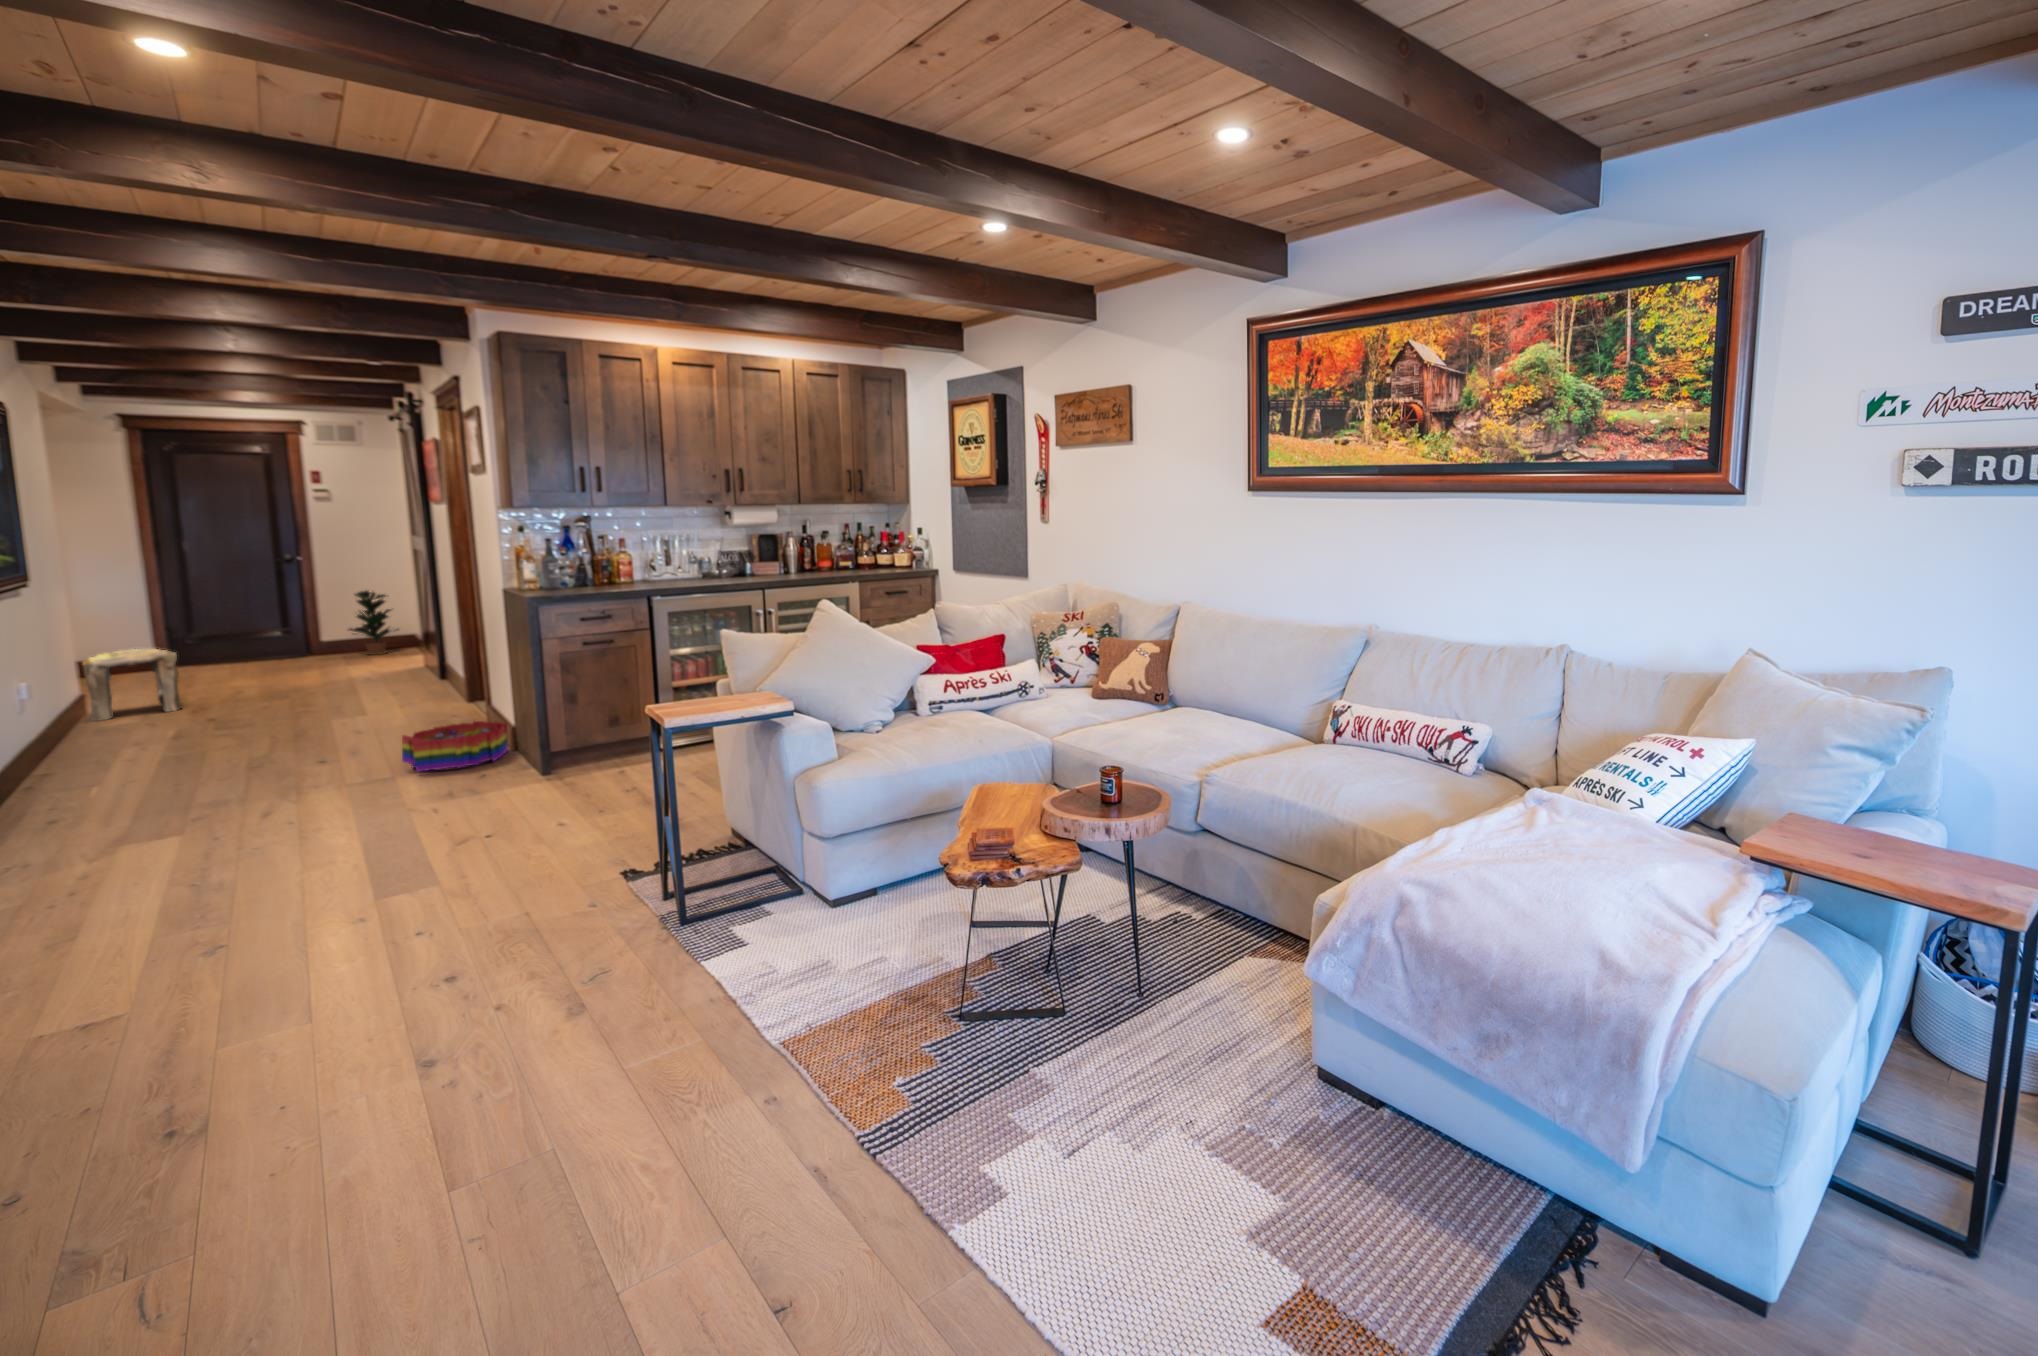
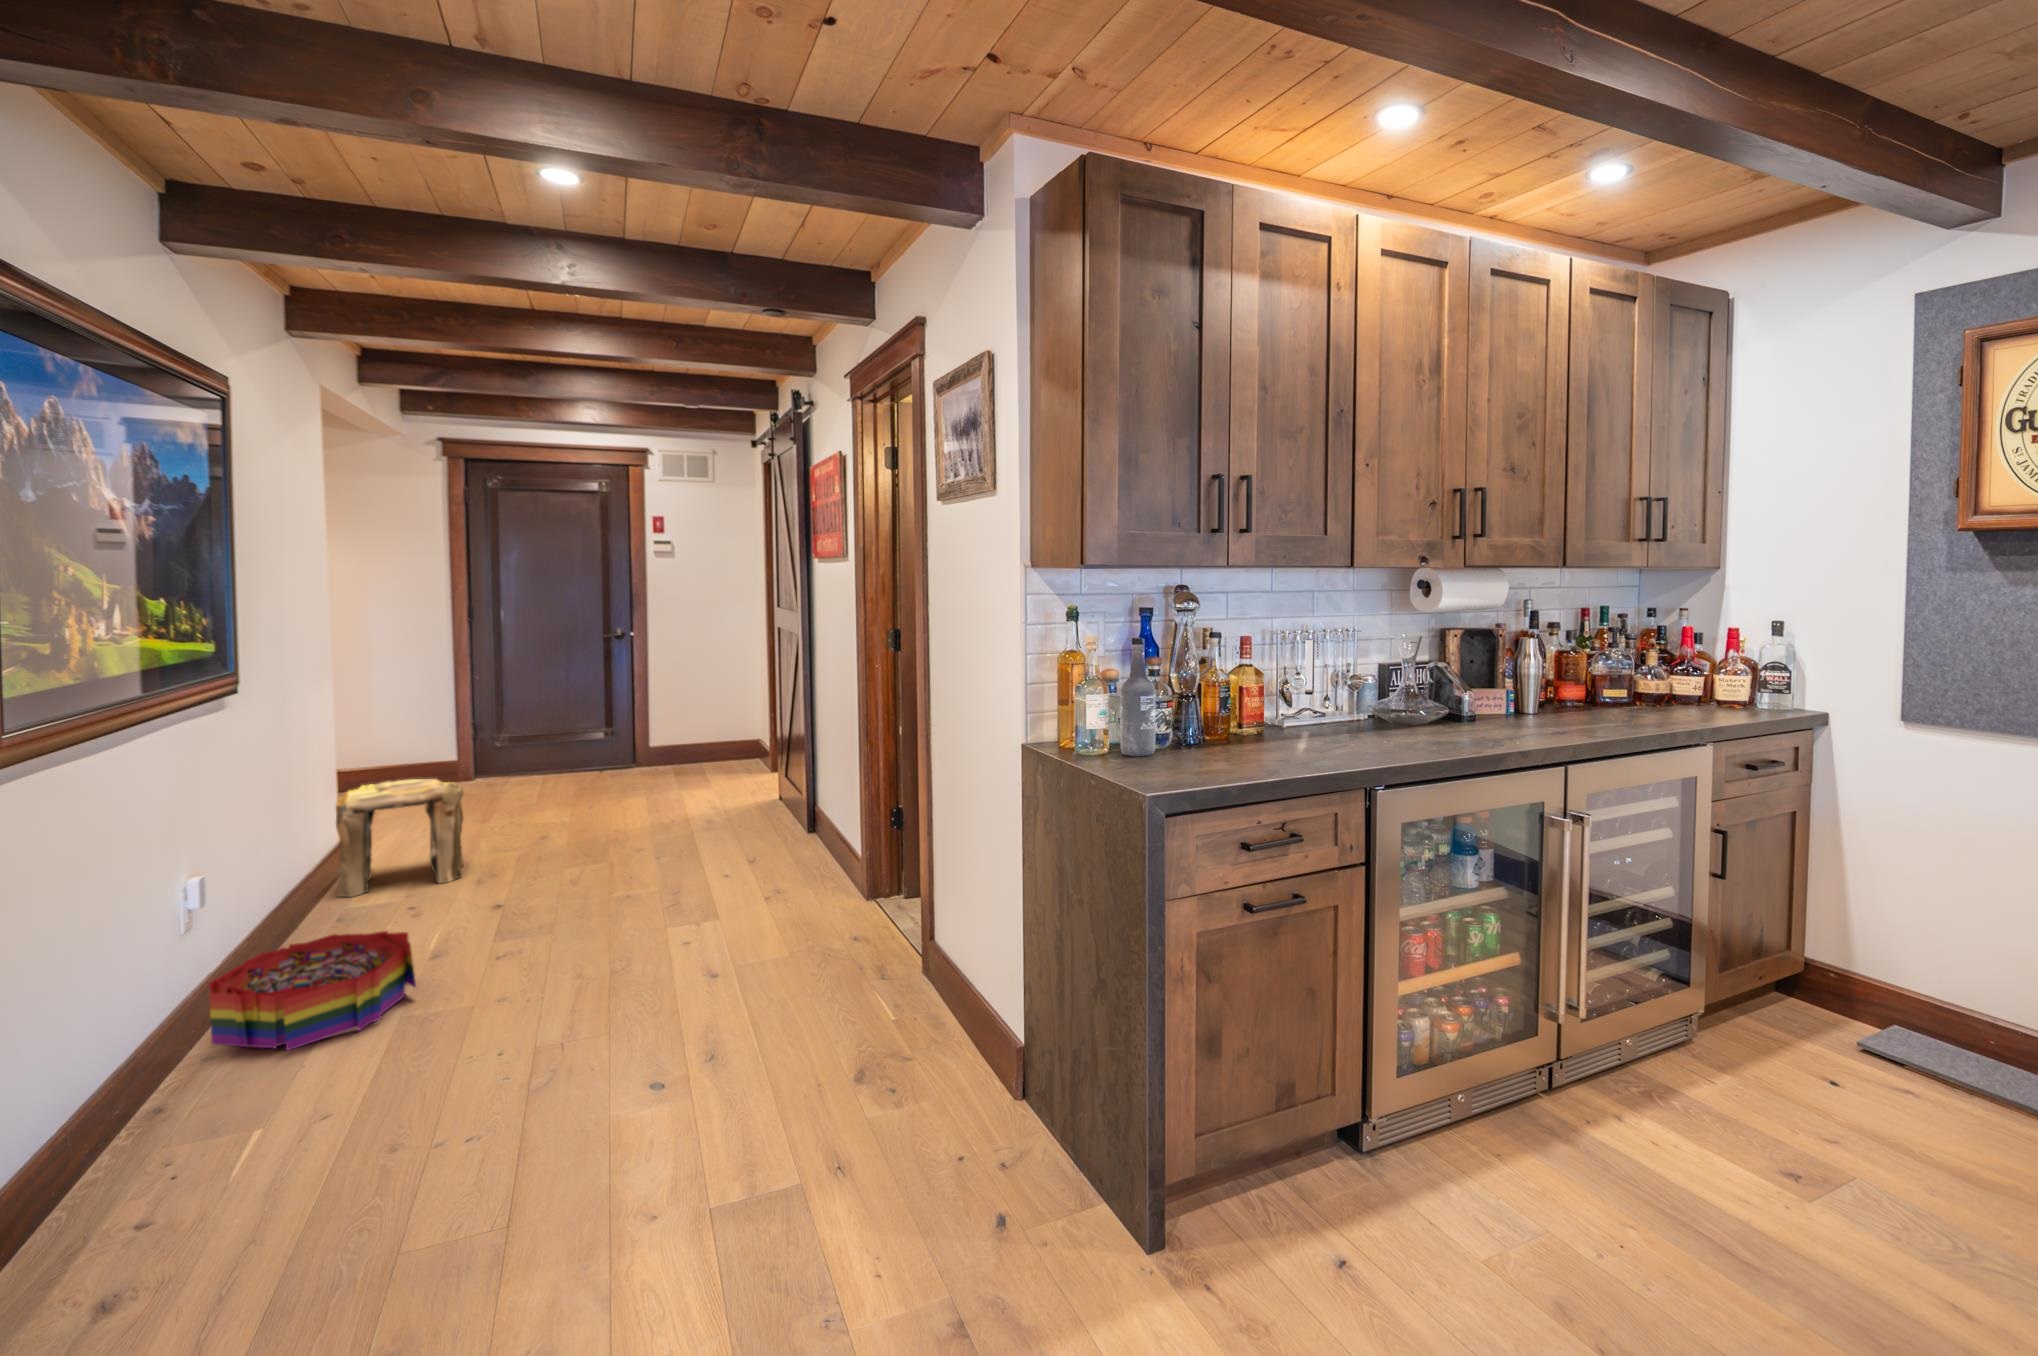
potted plant: present [349,591,394,655] -> none [678,679,742,772]
storage bin: present [402,721,508,771] -> present [209,931,416,1050]

